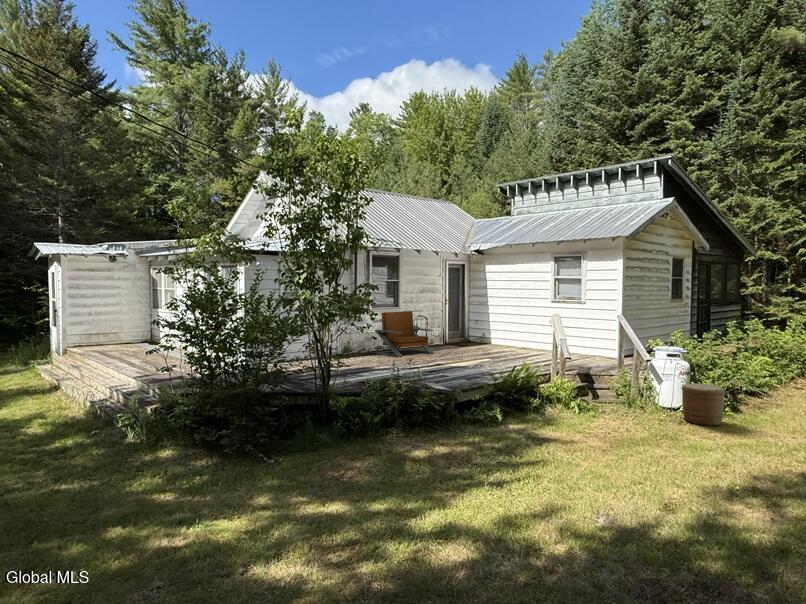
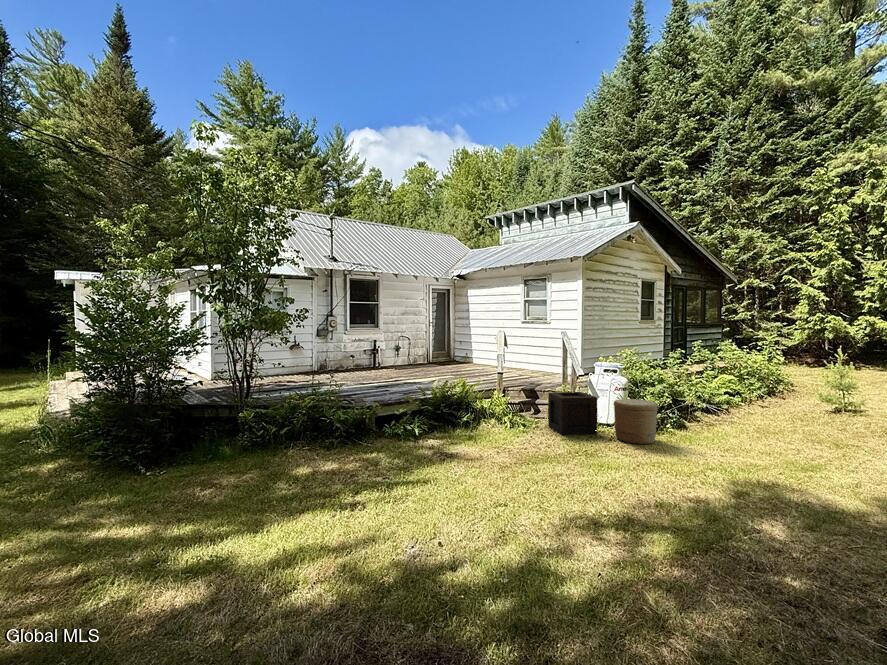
lounge chair: present [375,311,434,357] -> none [350,331,406,374]
wooden crate: none [612,376,664,418] -> present [548,392,597,435]

